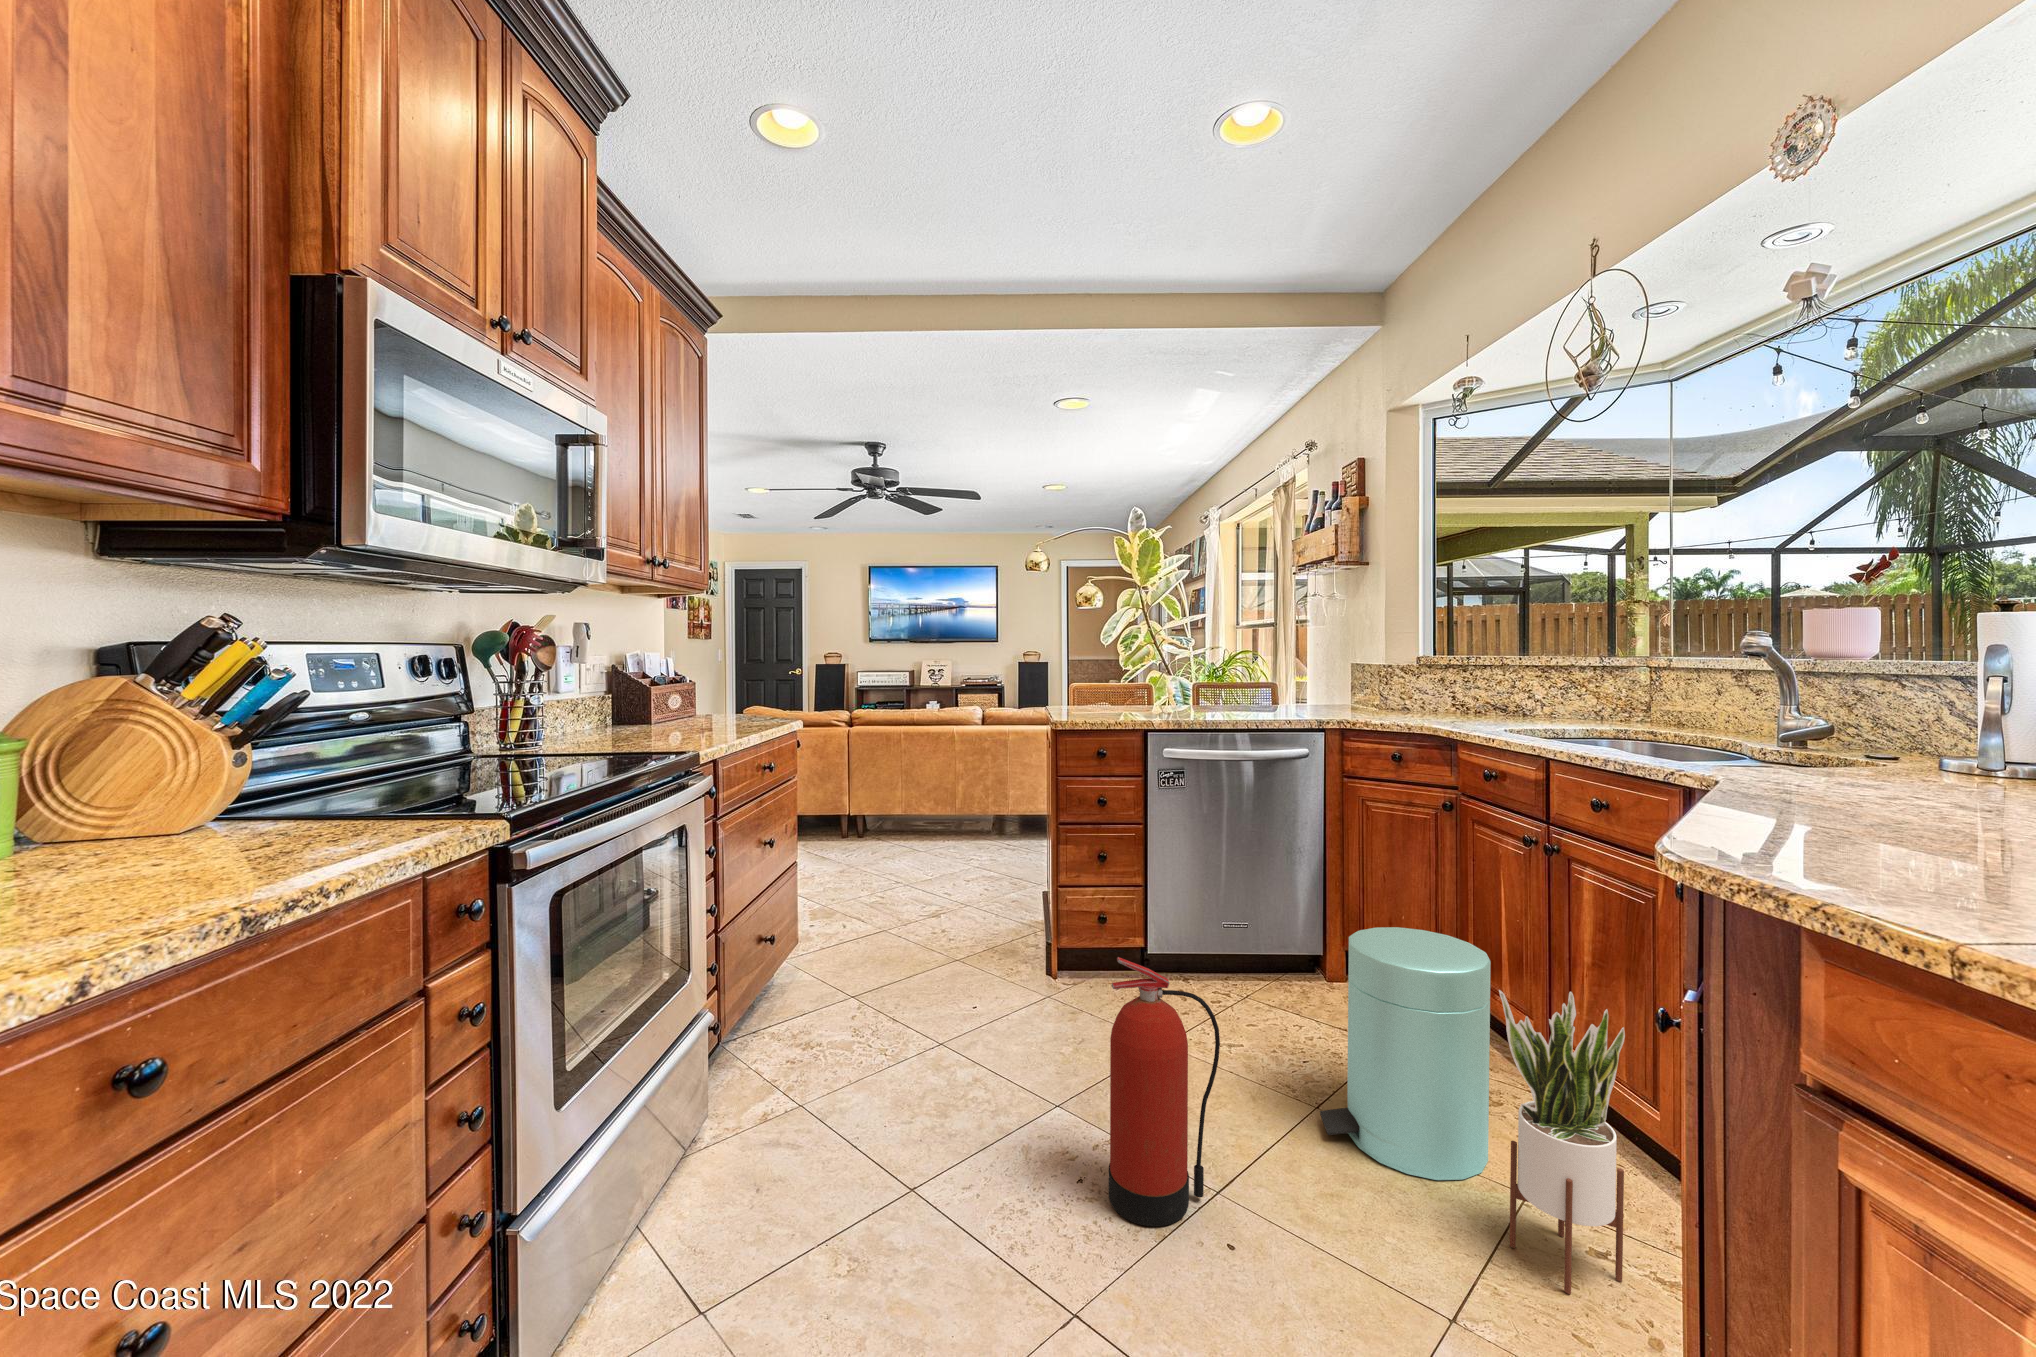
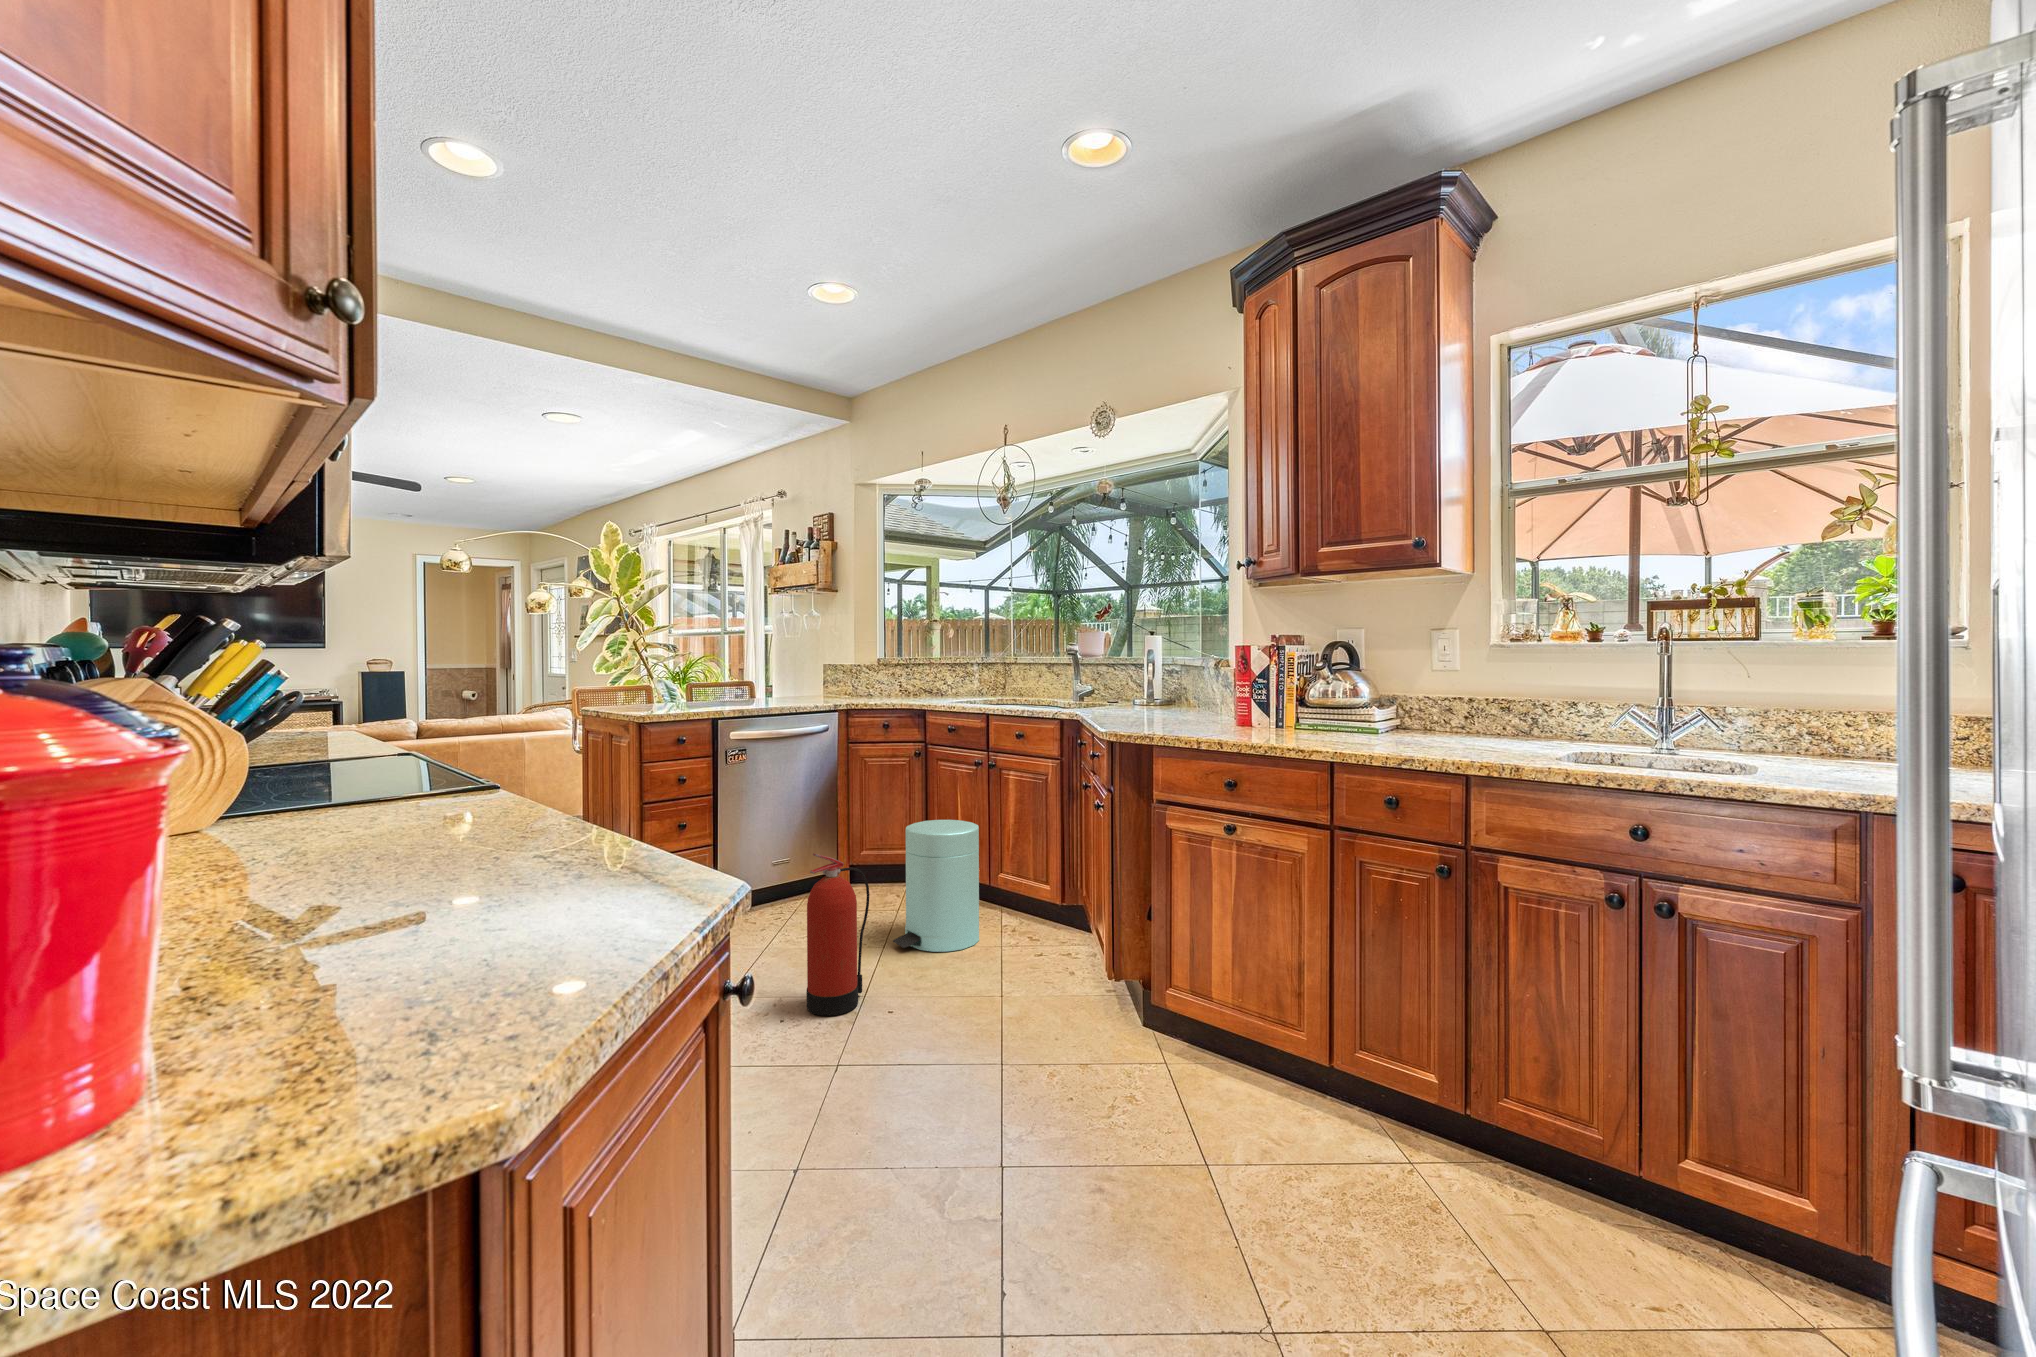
potted plant: present [1499,990,1625,1294] -> none [1003,822,1049,965]

